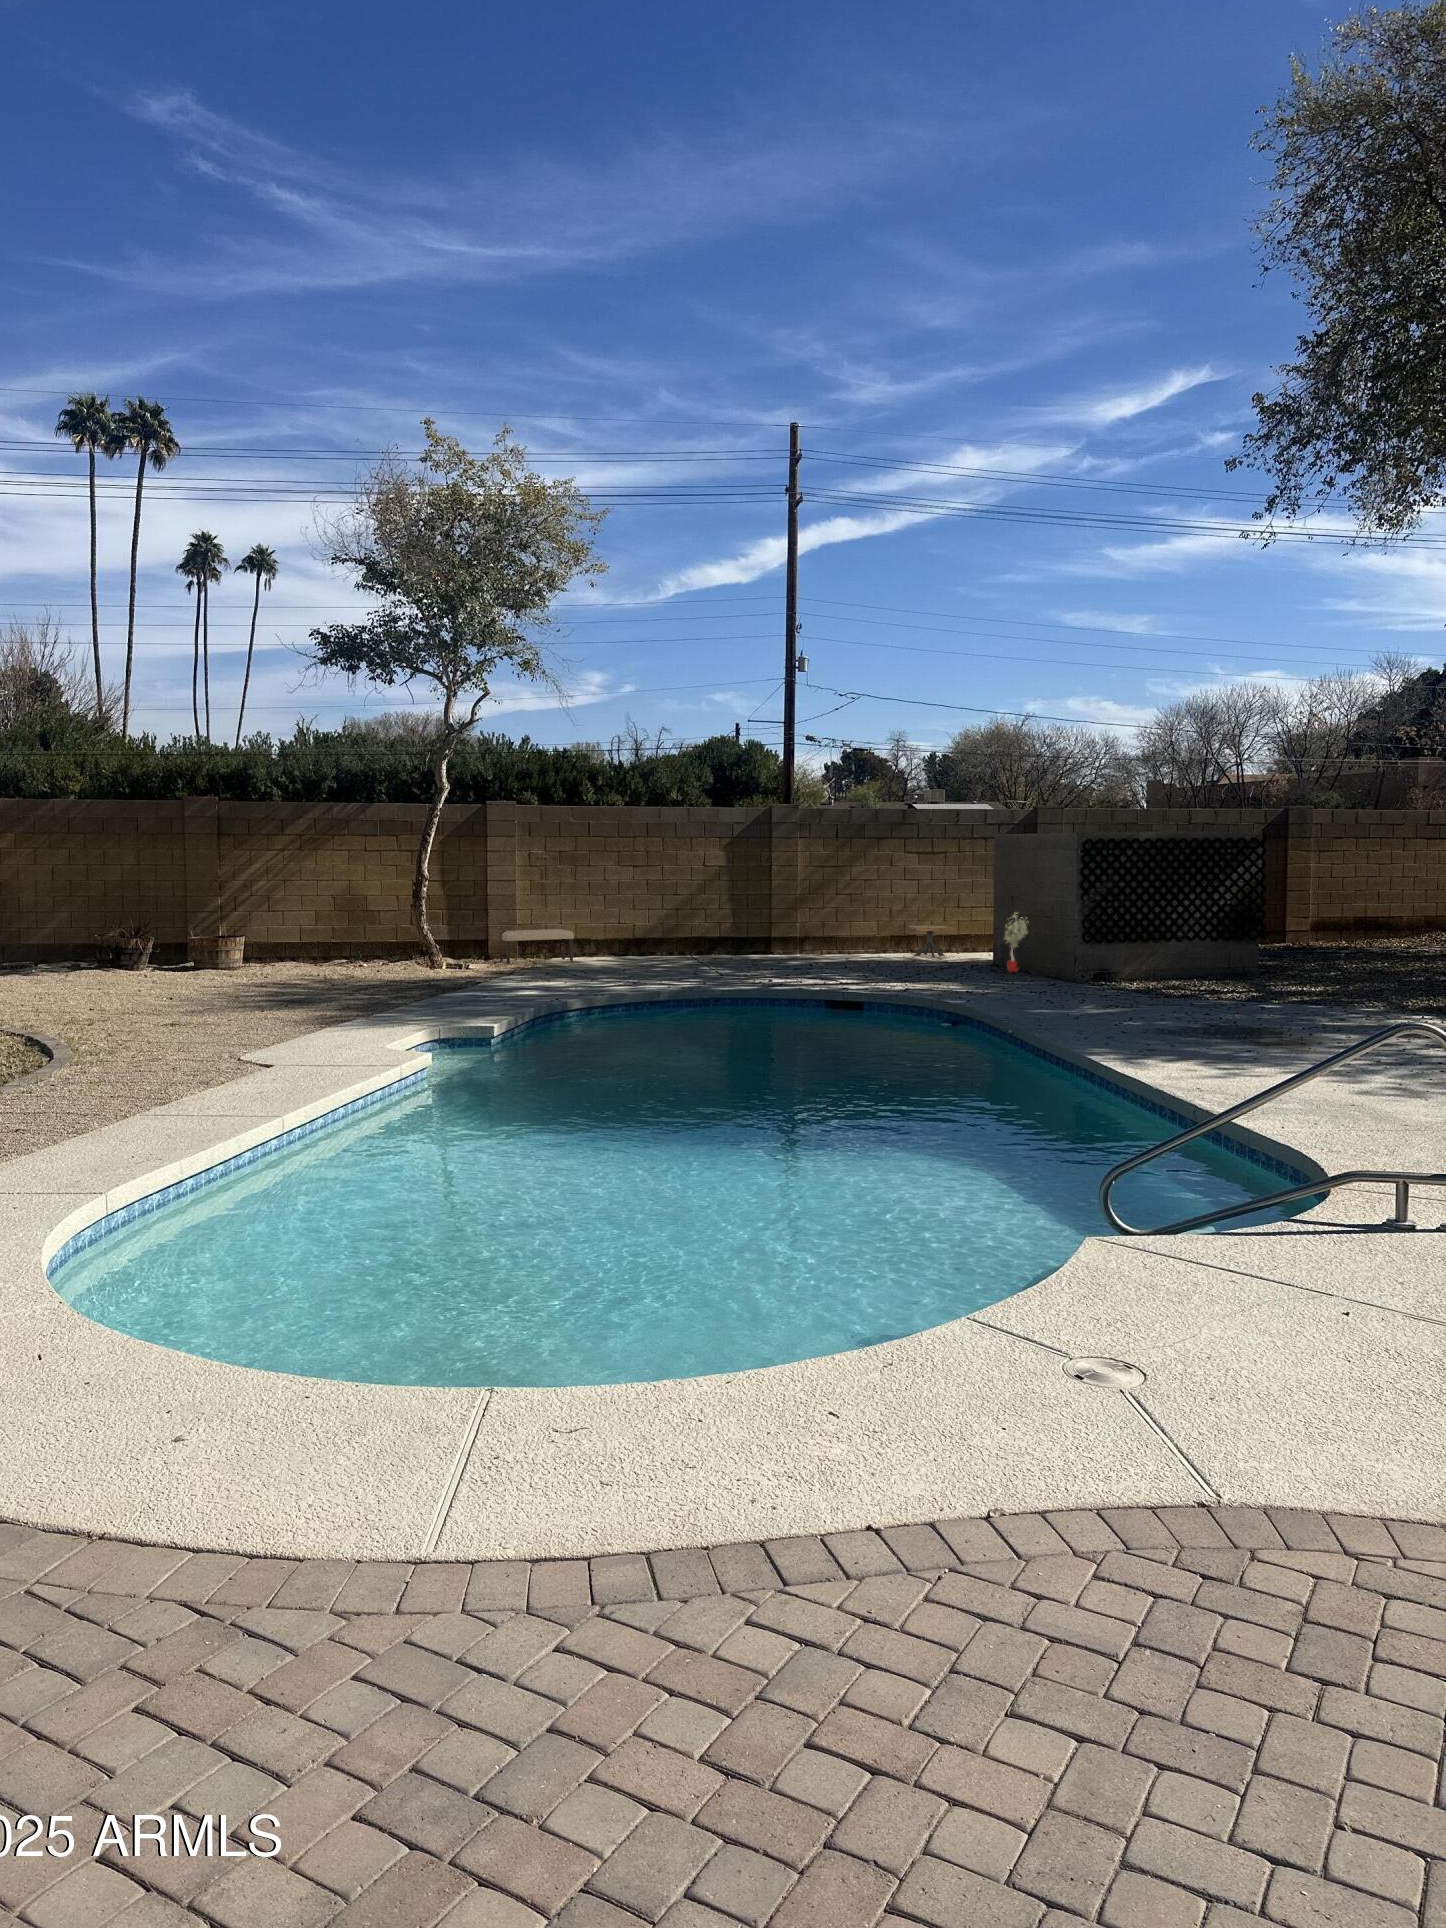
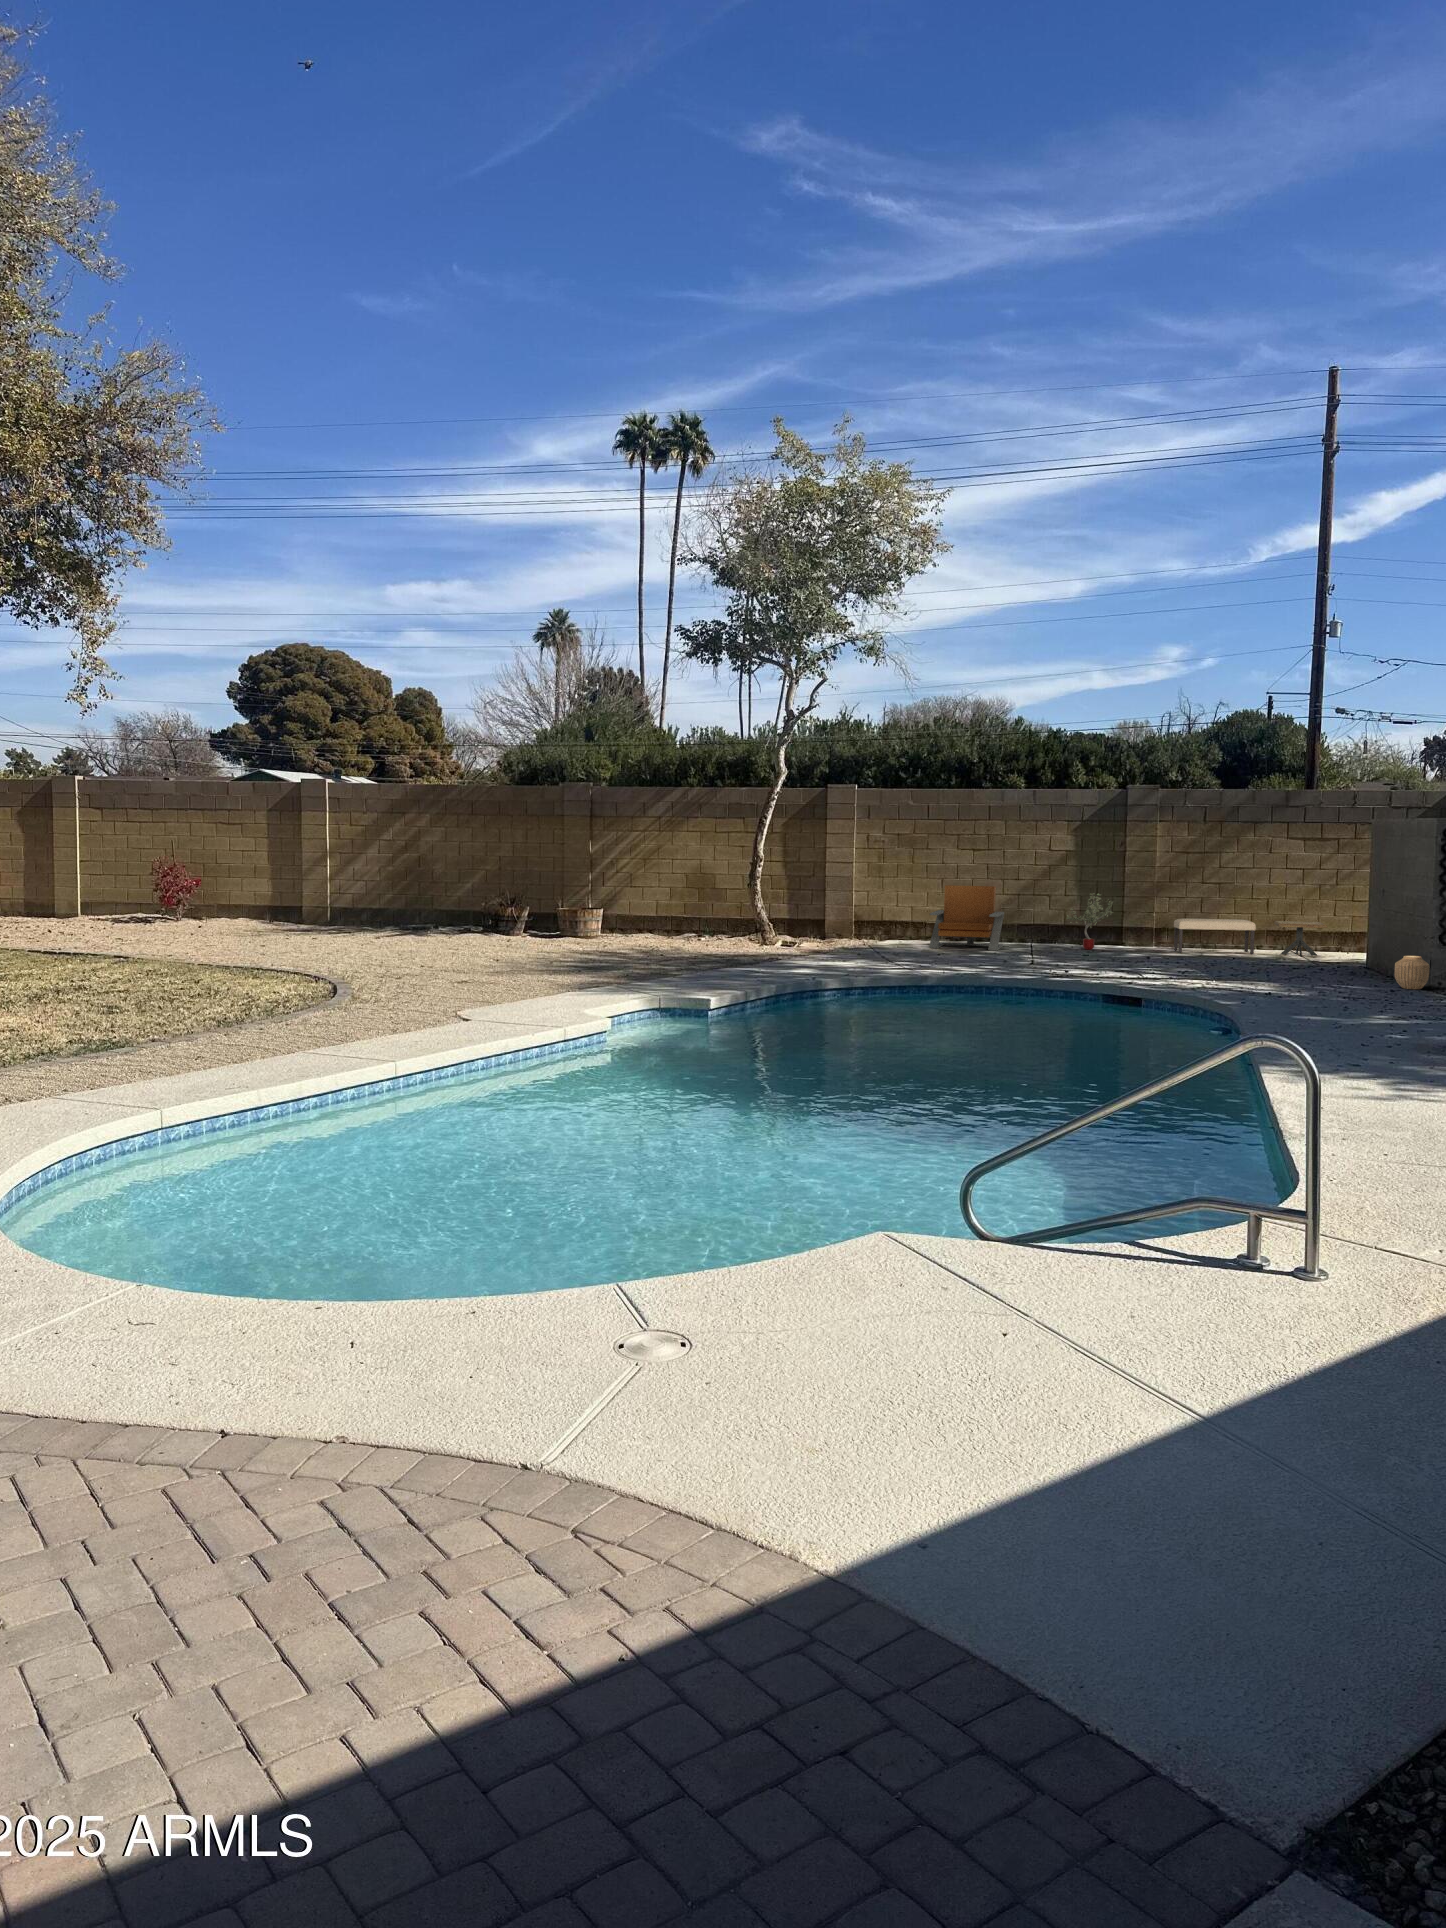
lounge chair: none [603,901,672,964] -> present [929,885,1004,951]
potted tree: present [1005,912,1027,972] -> present [1067,893,1113,950]
bench: present [500,929,574,964] -> present [1174,919,1256,954]
woven basket: none [1056,952,1084,982] -> present [1394,956,1429,989]

